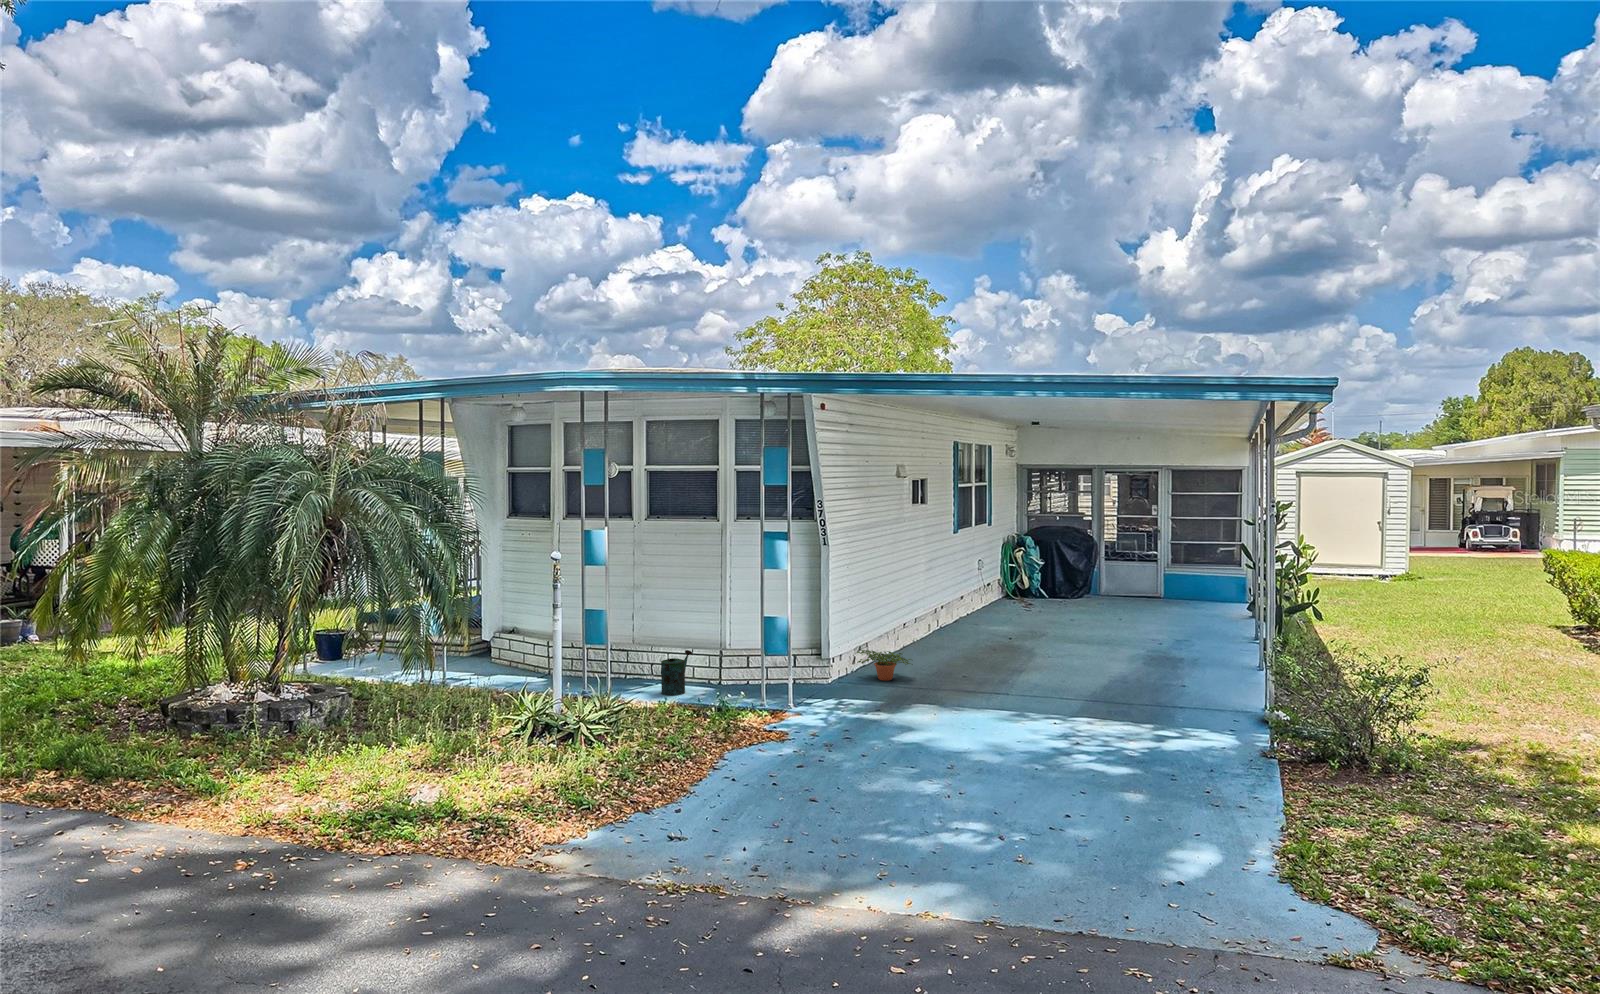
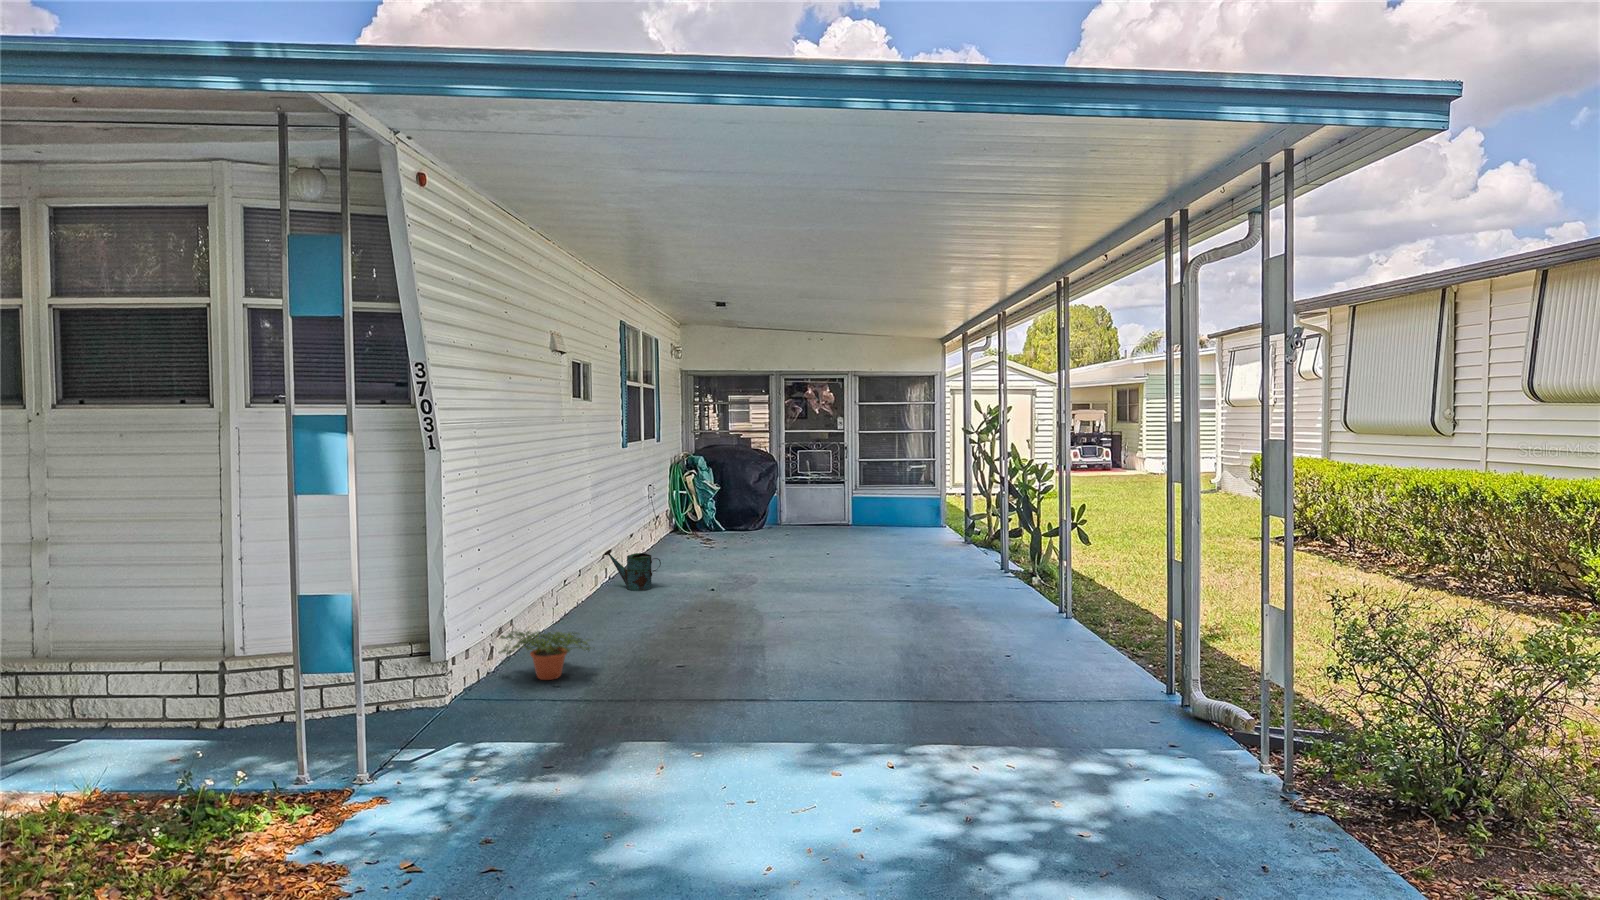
watering can: present [661,650,692,695] -> present [604,550,661,591]

